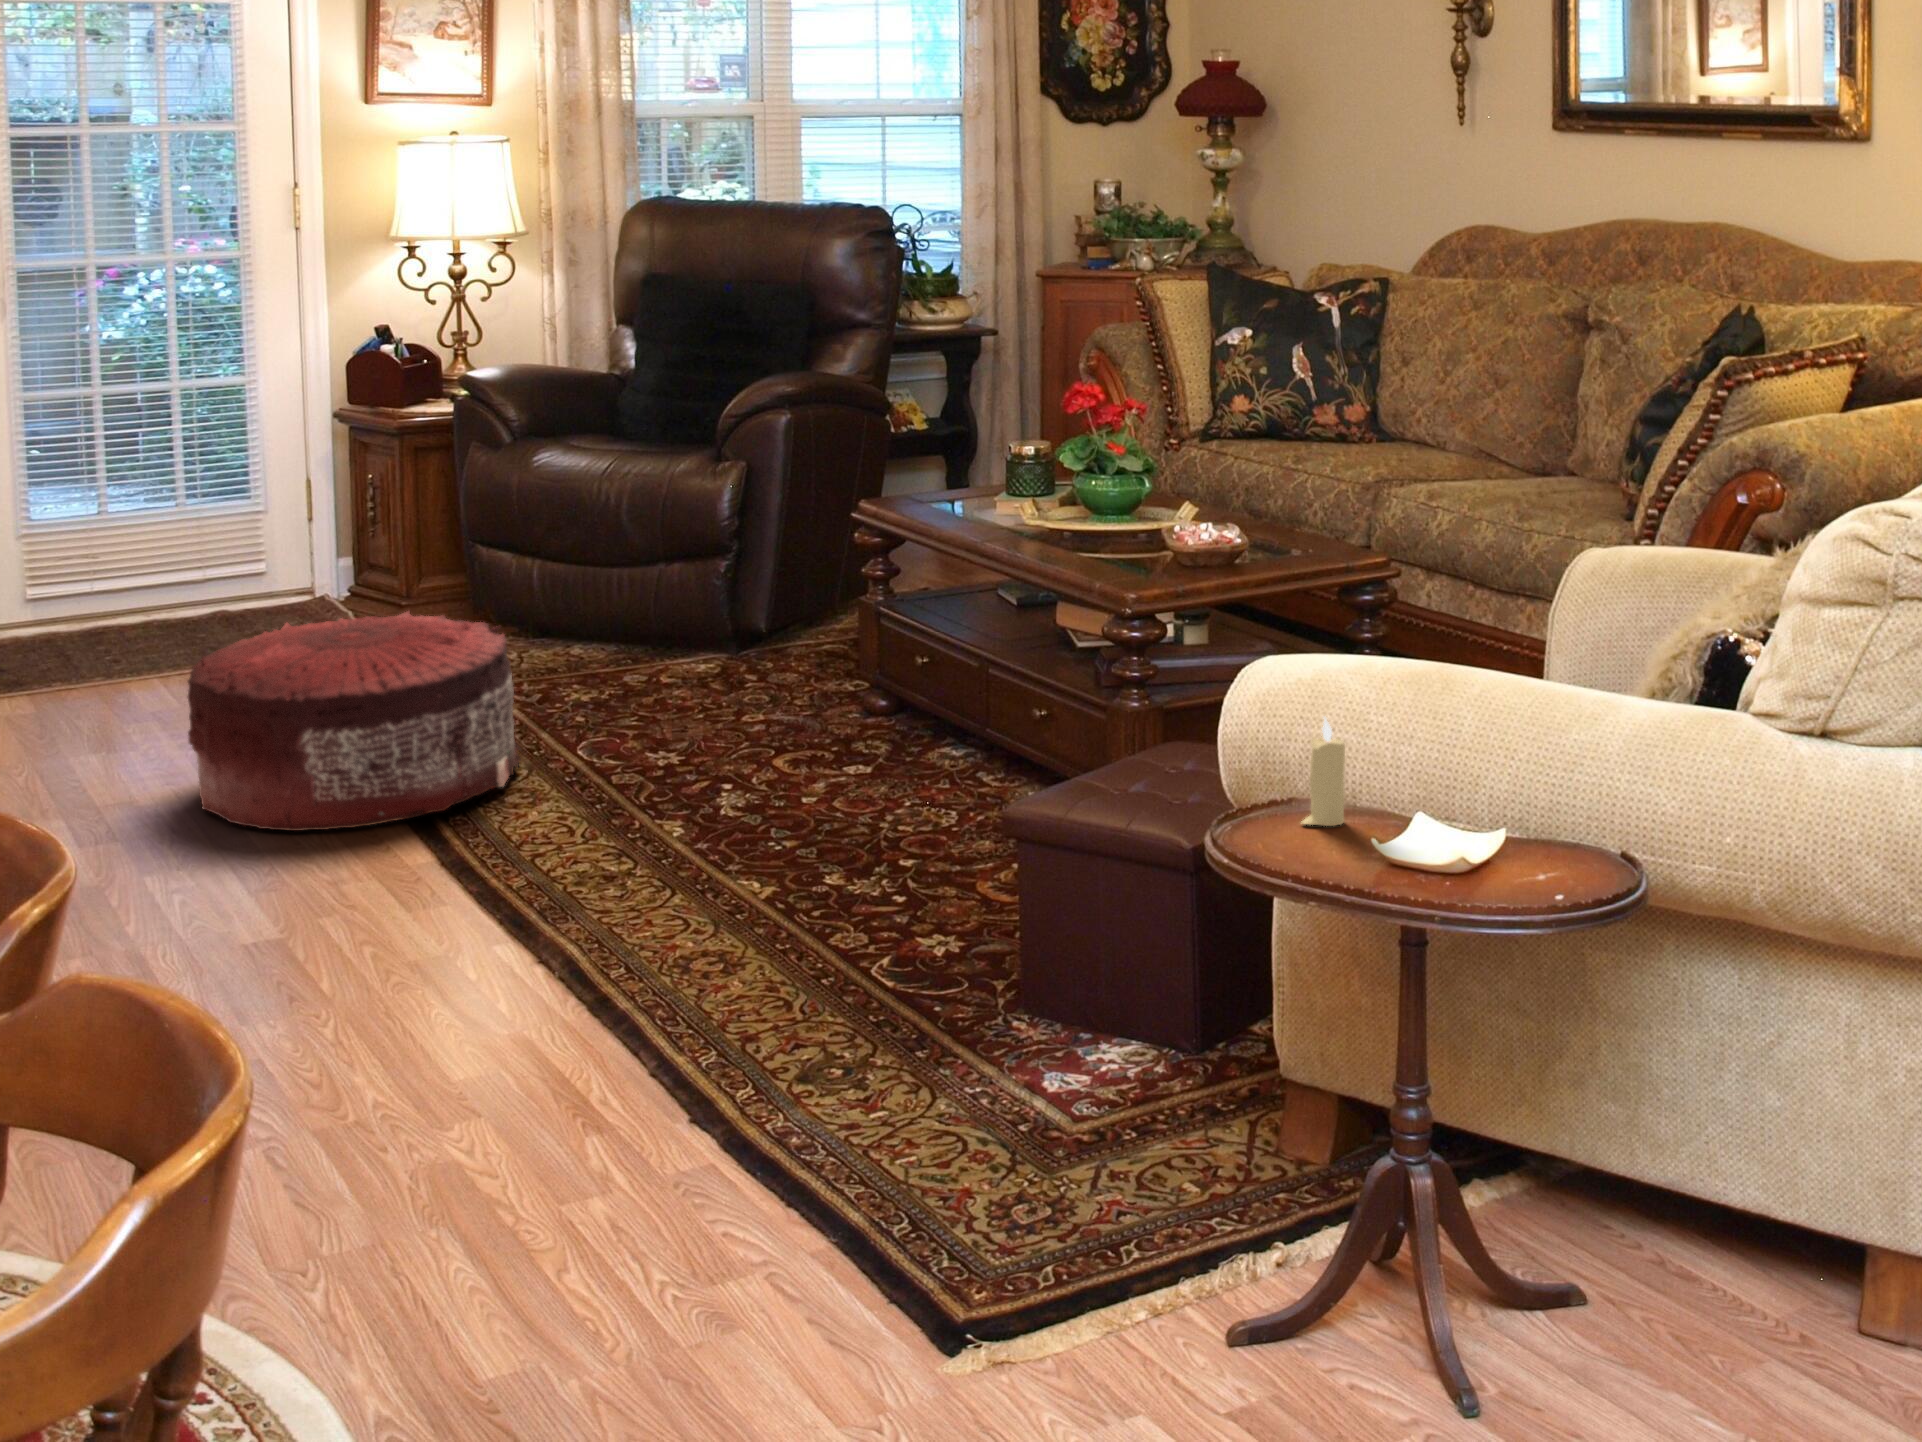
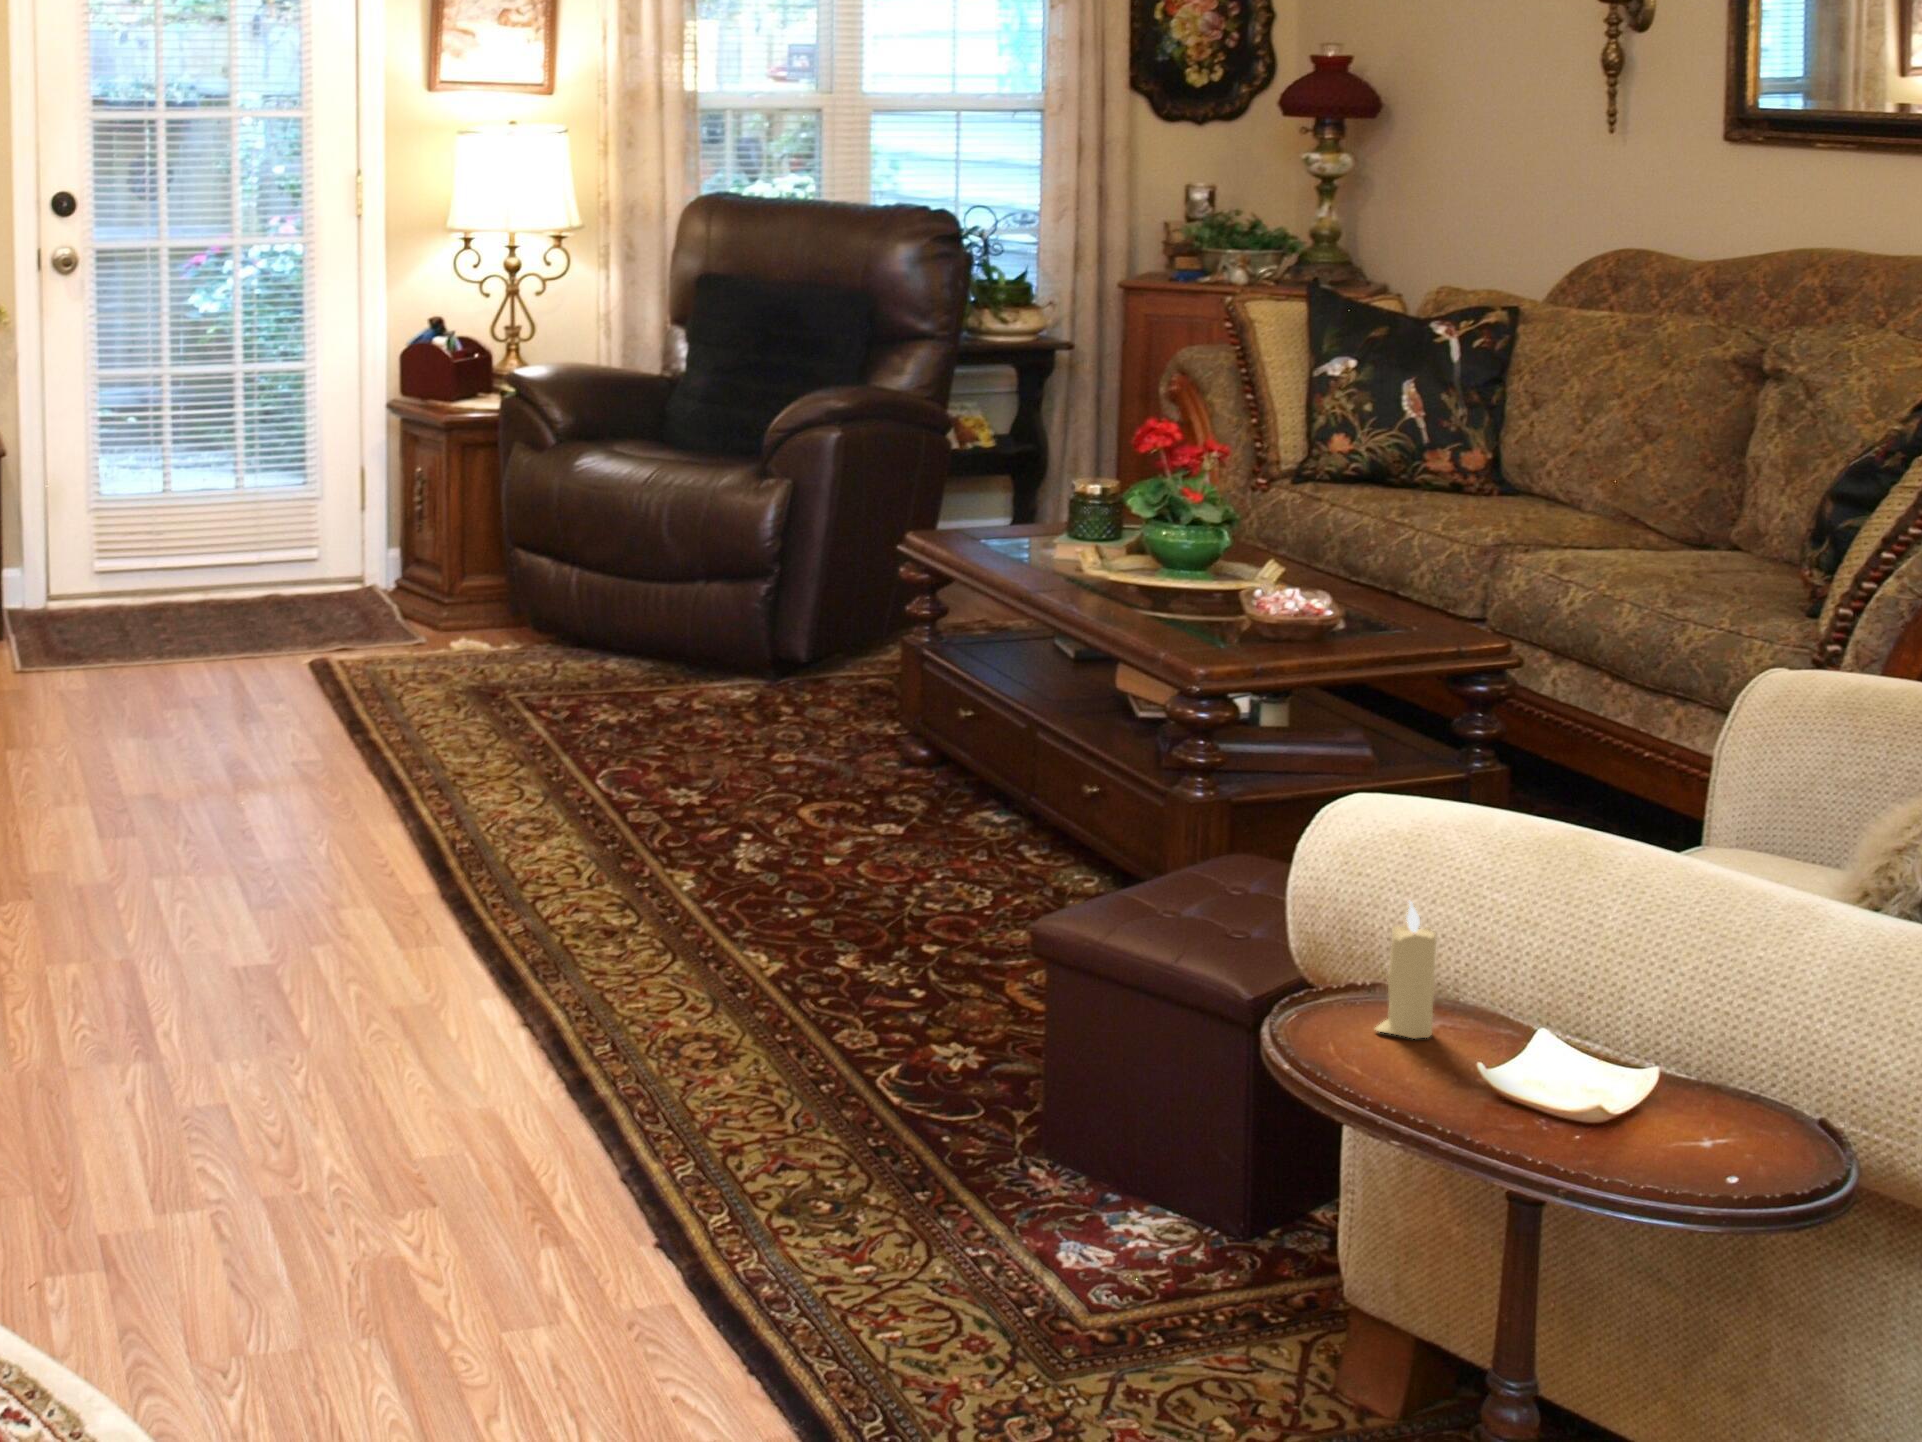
pouf: present [188,611,521,831] -> none [225,621,542,844]

